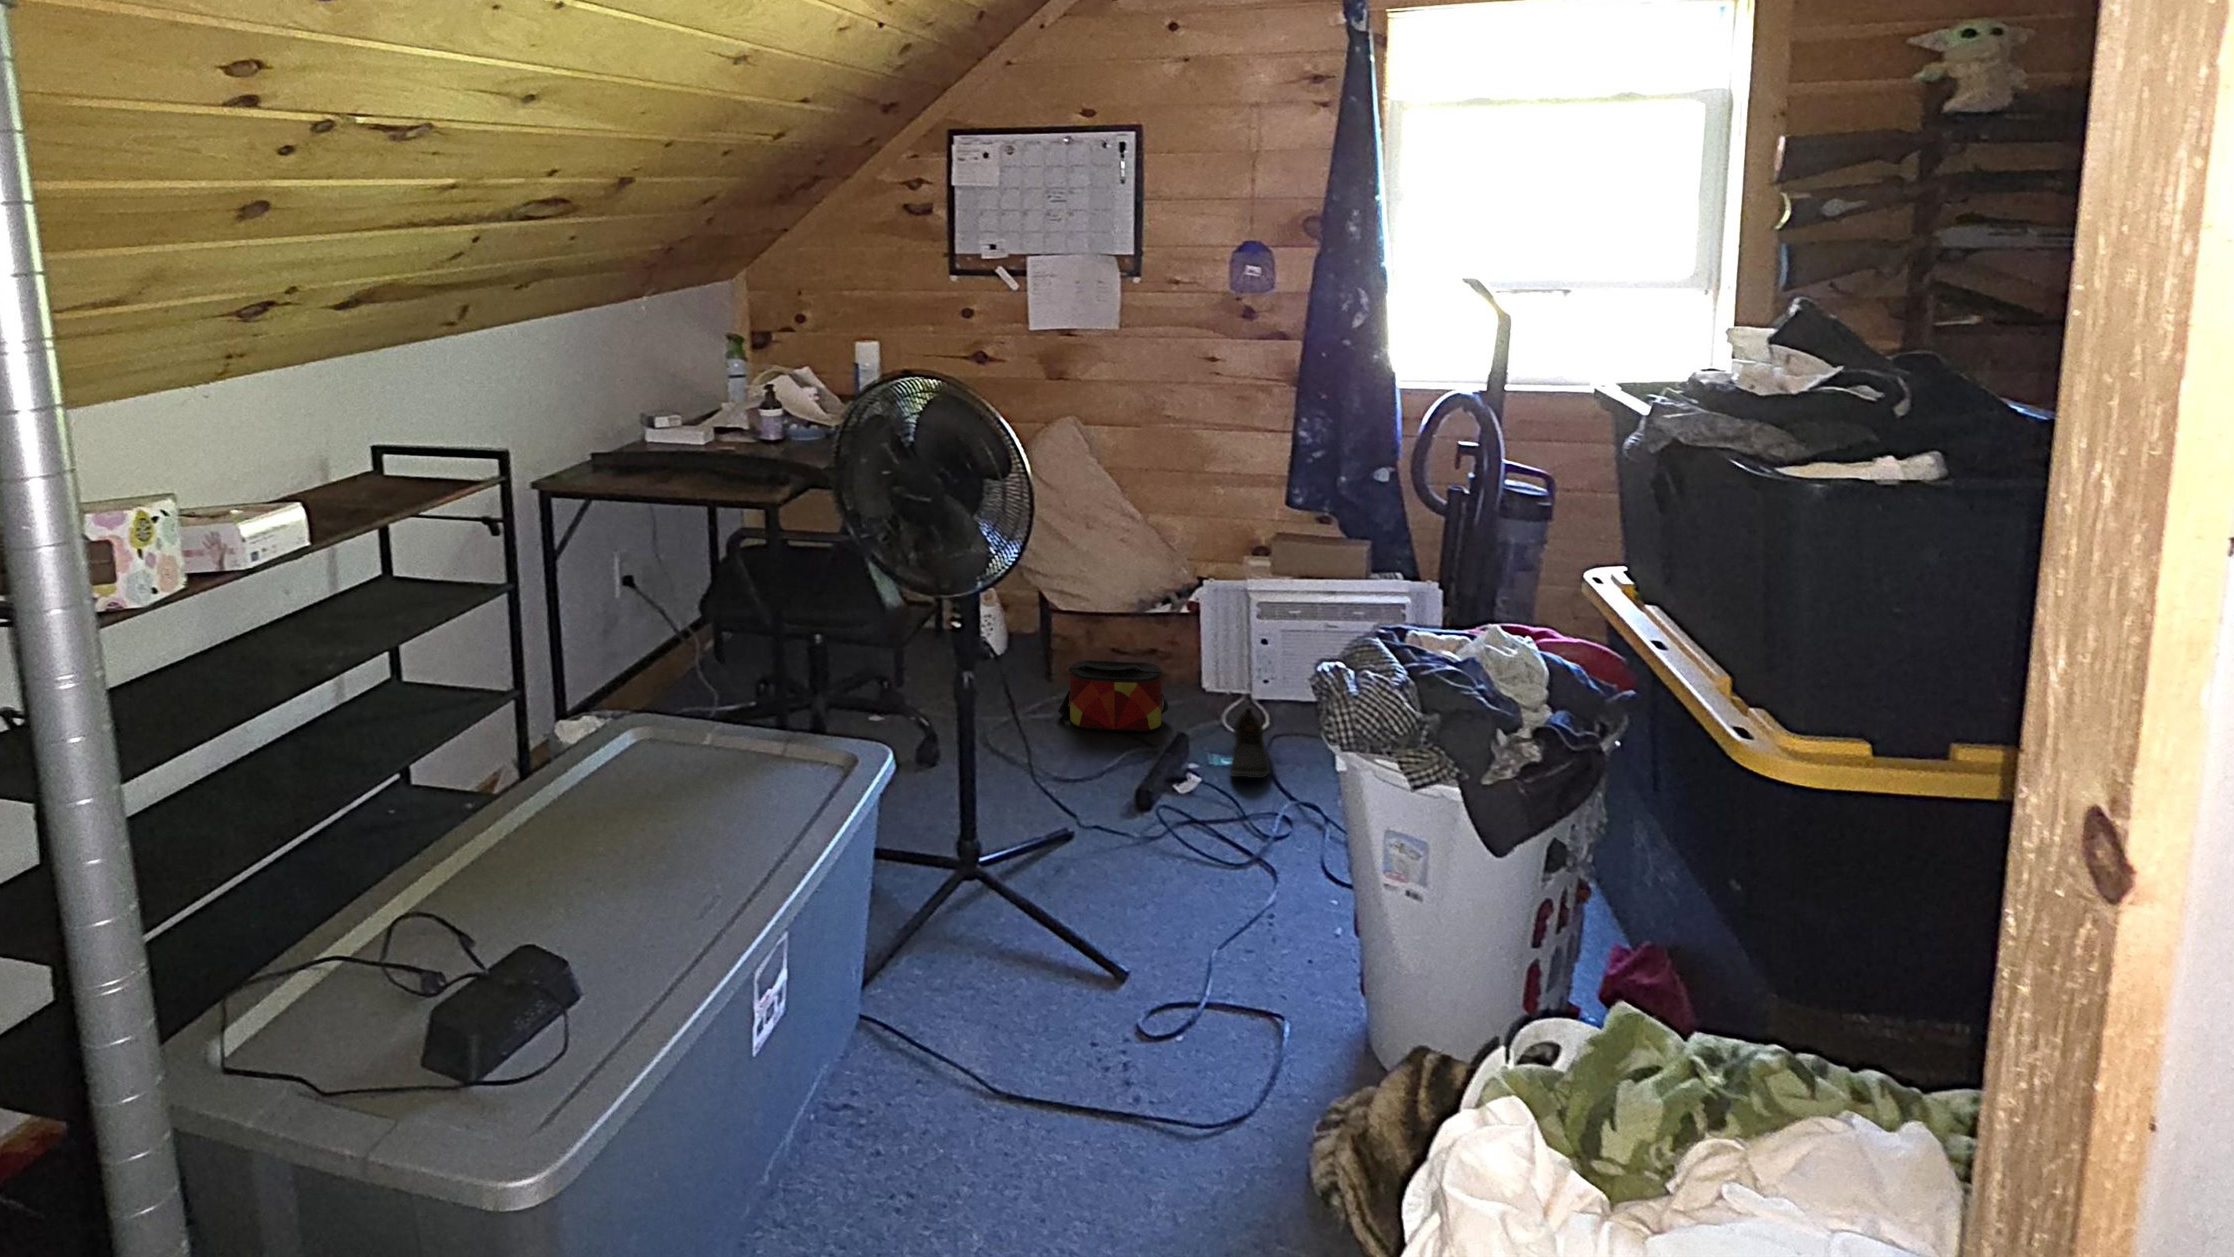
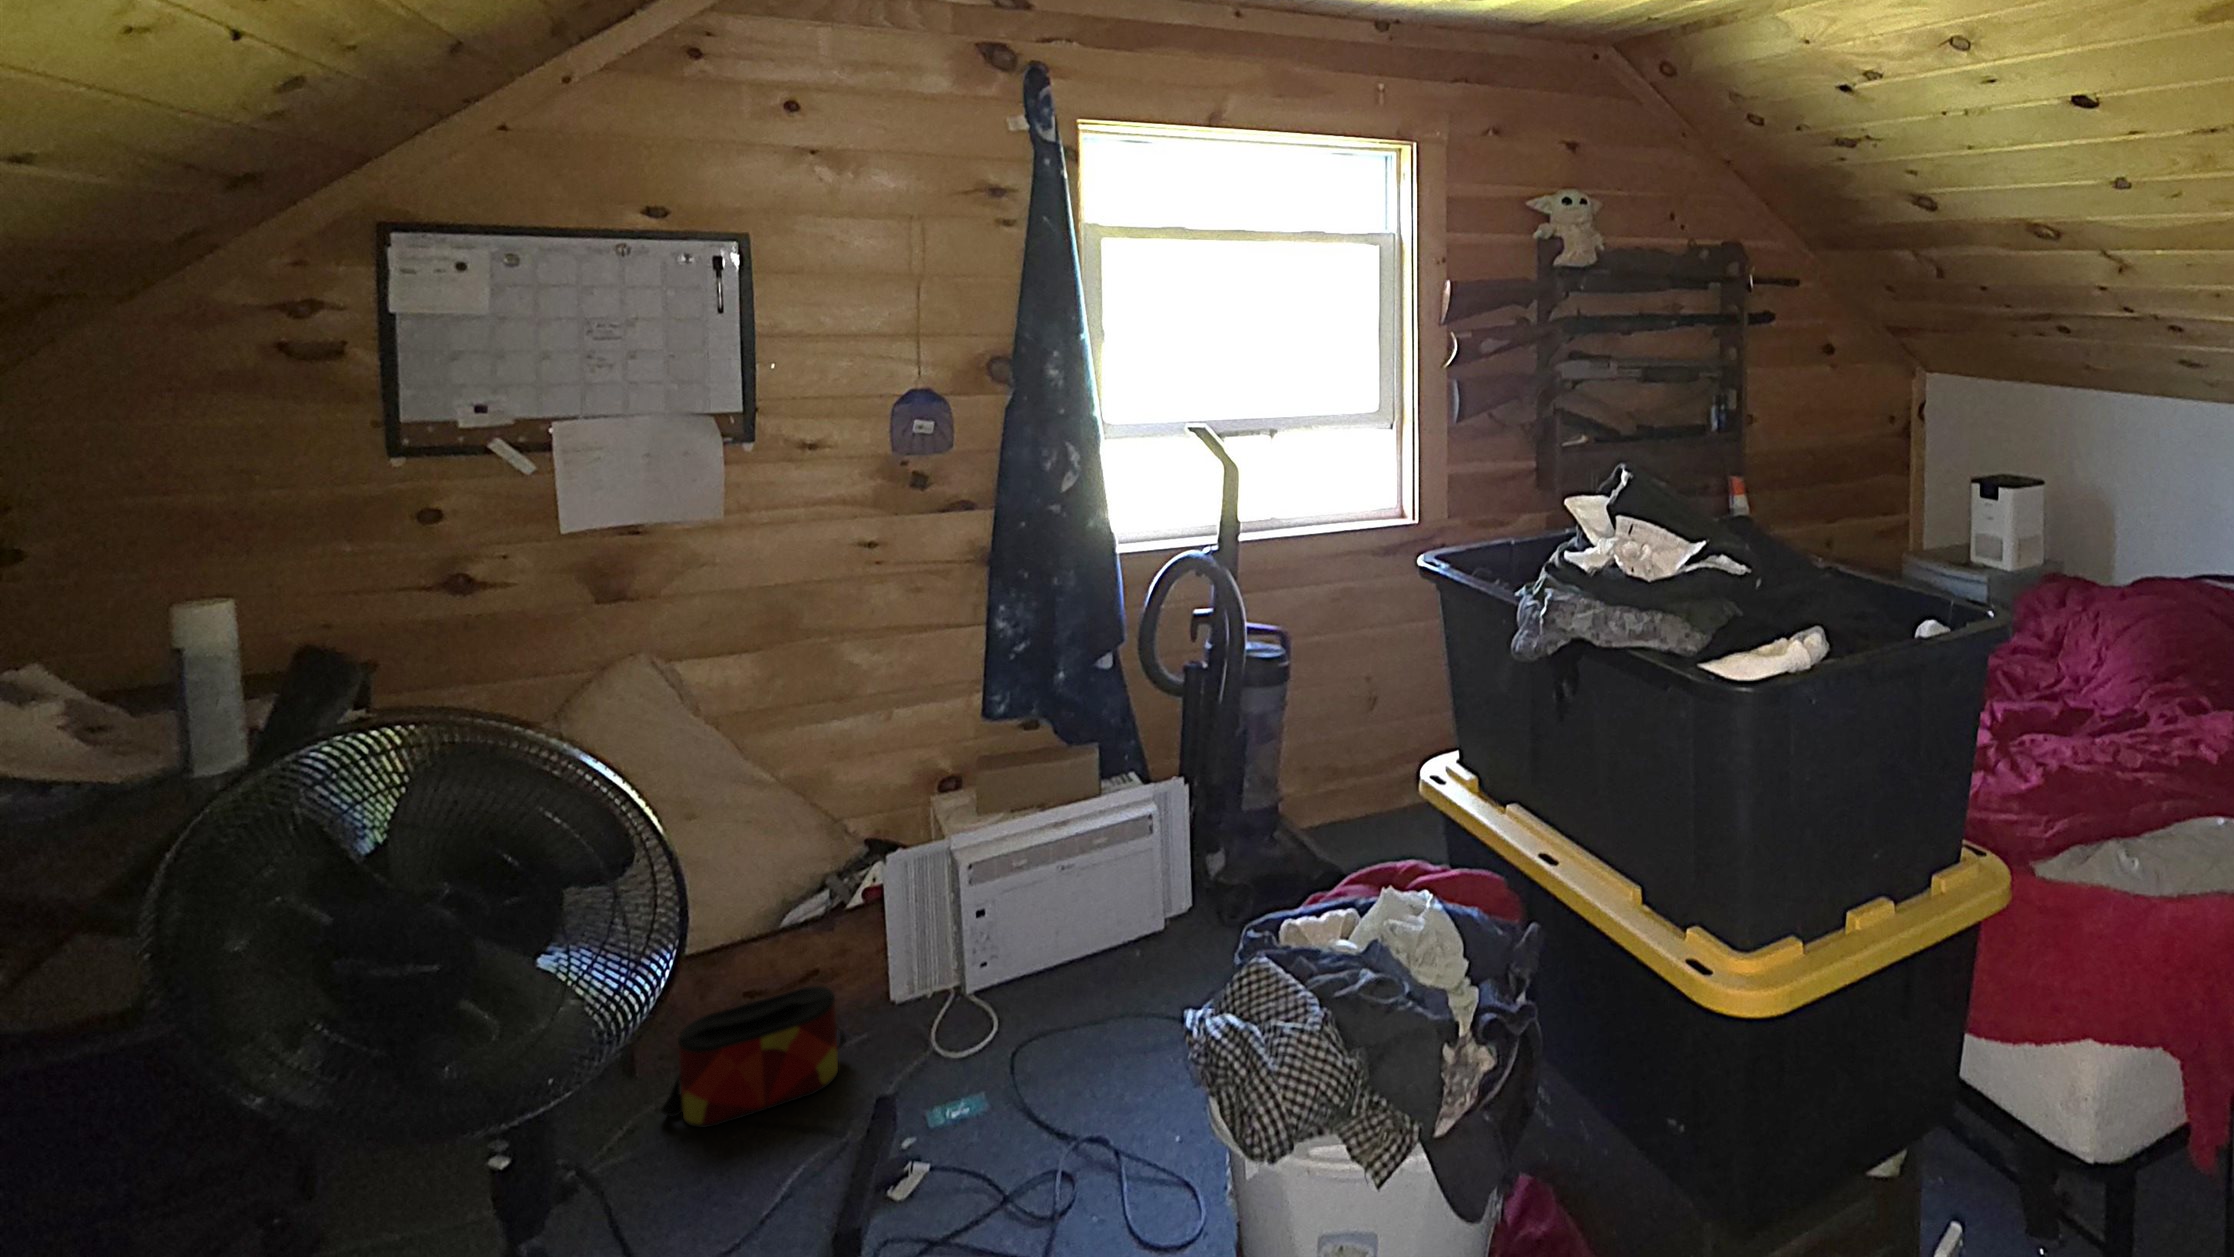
shoe: present [1229,708,1270,778] -> none [952,1002,1013,1117]

